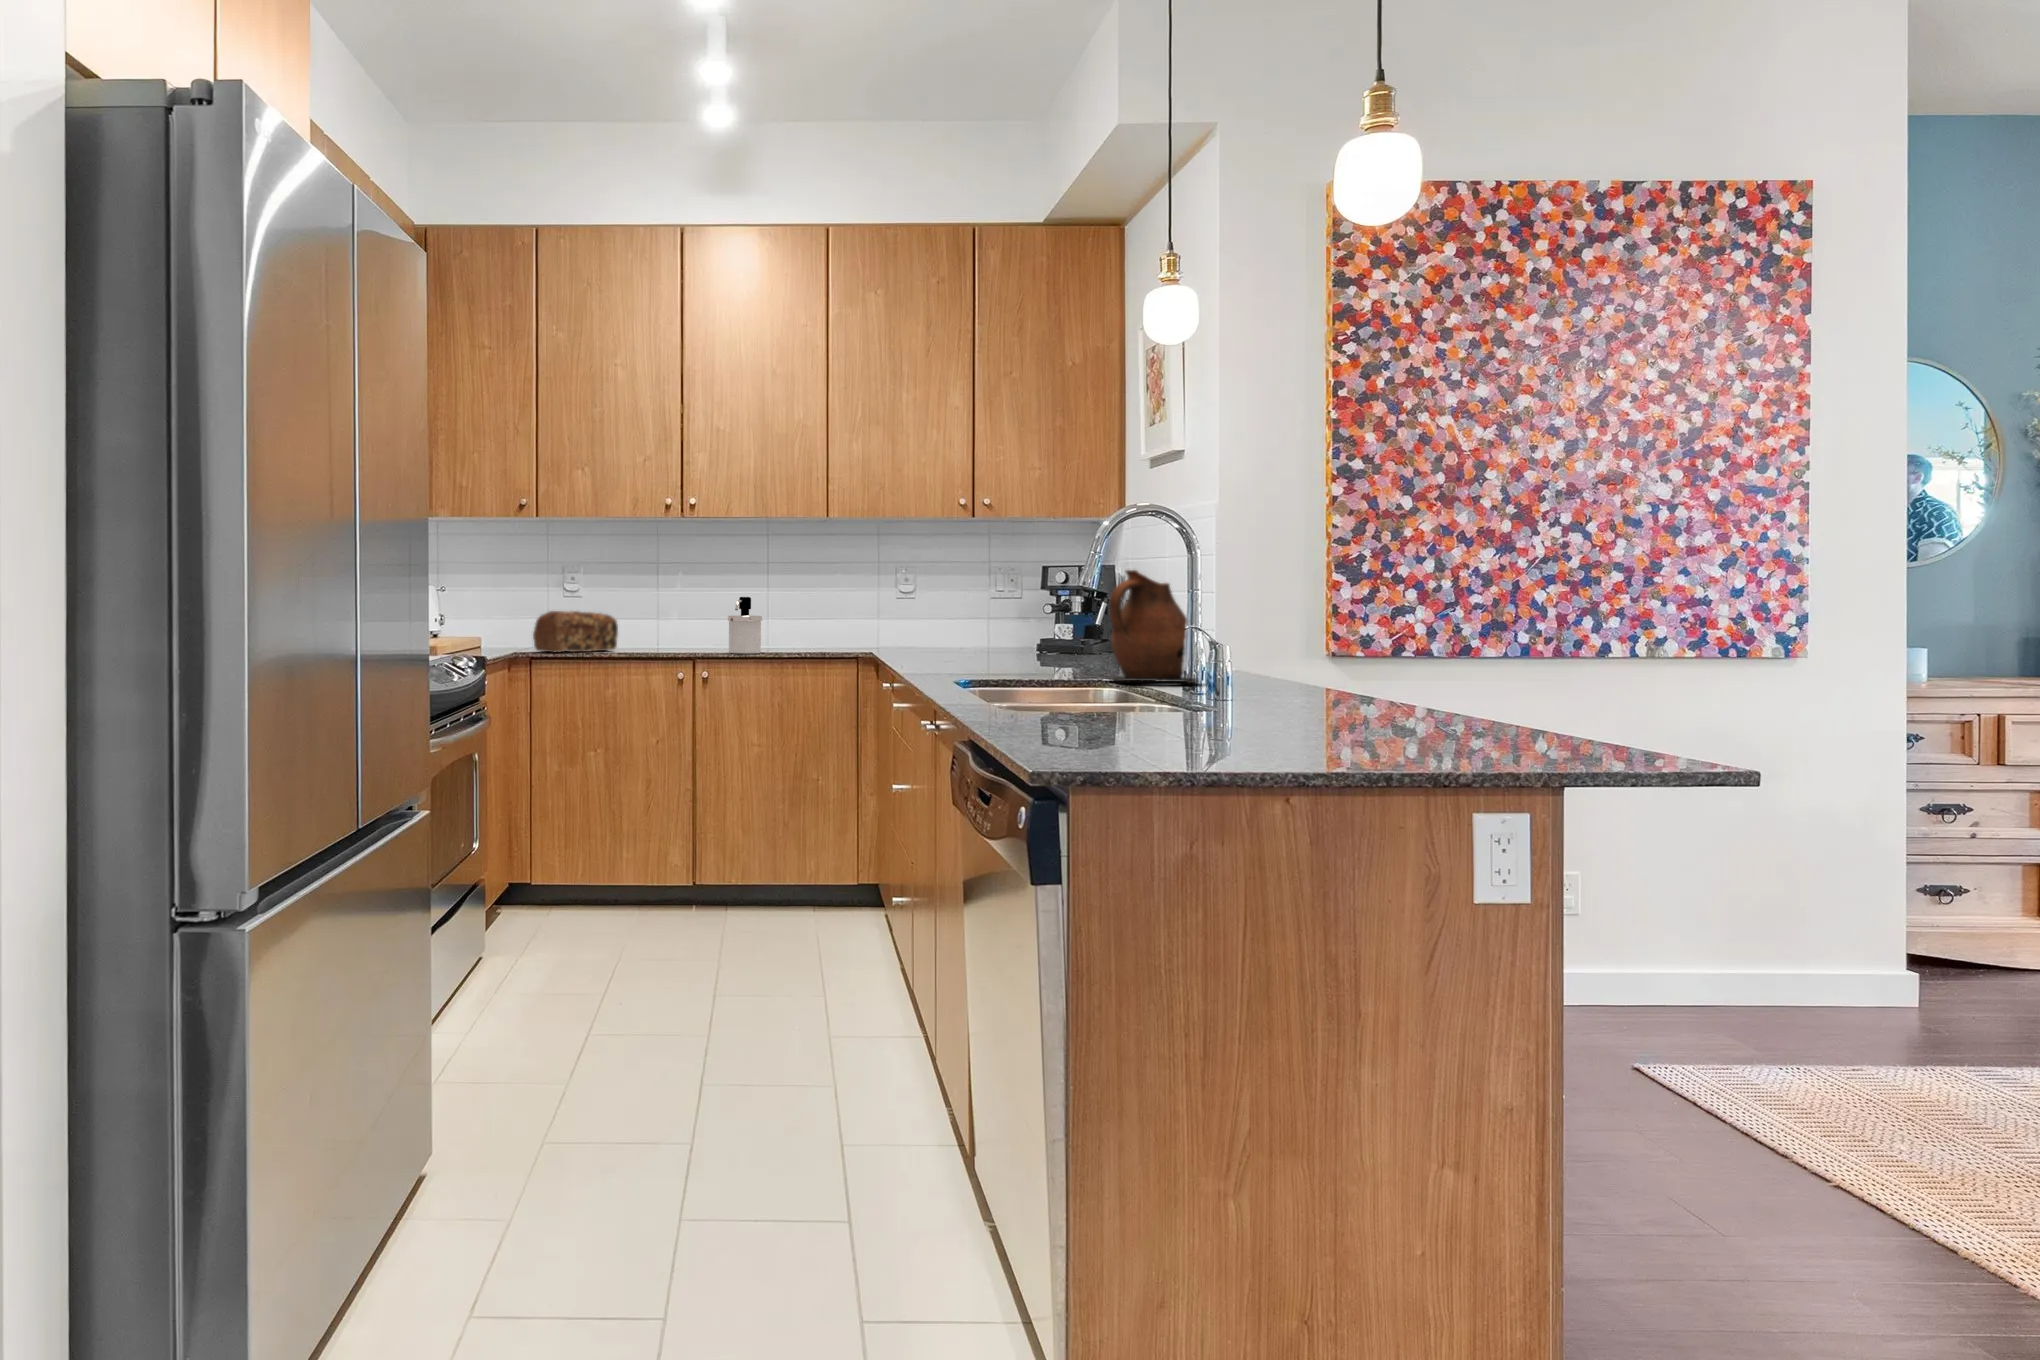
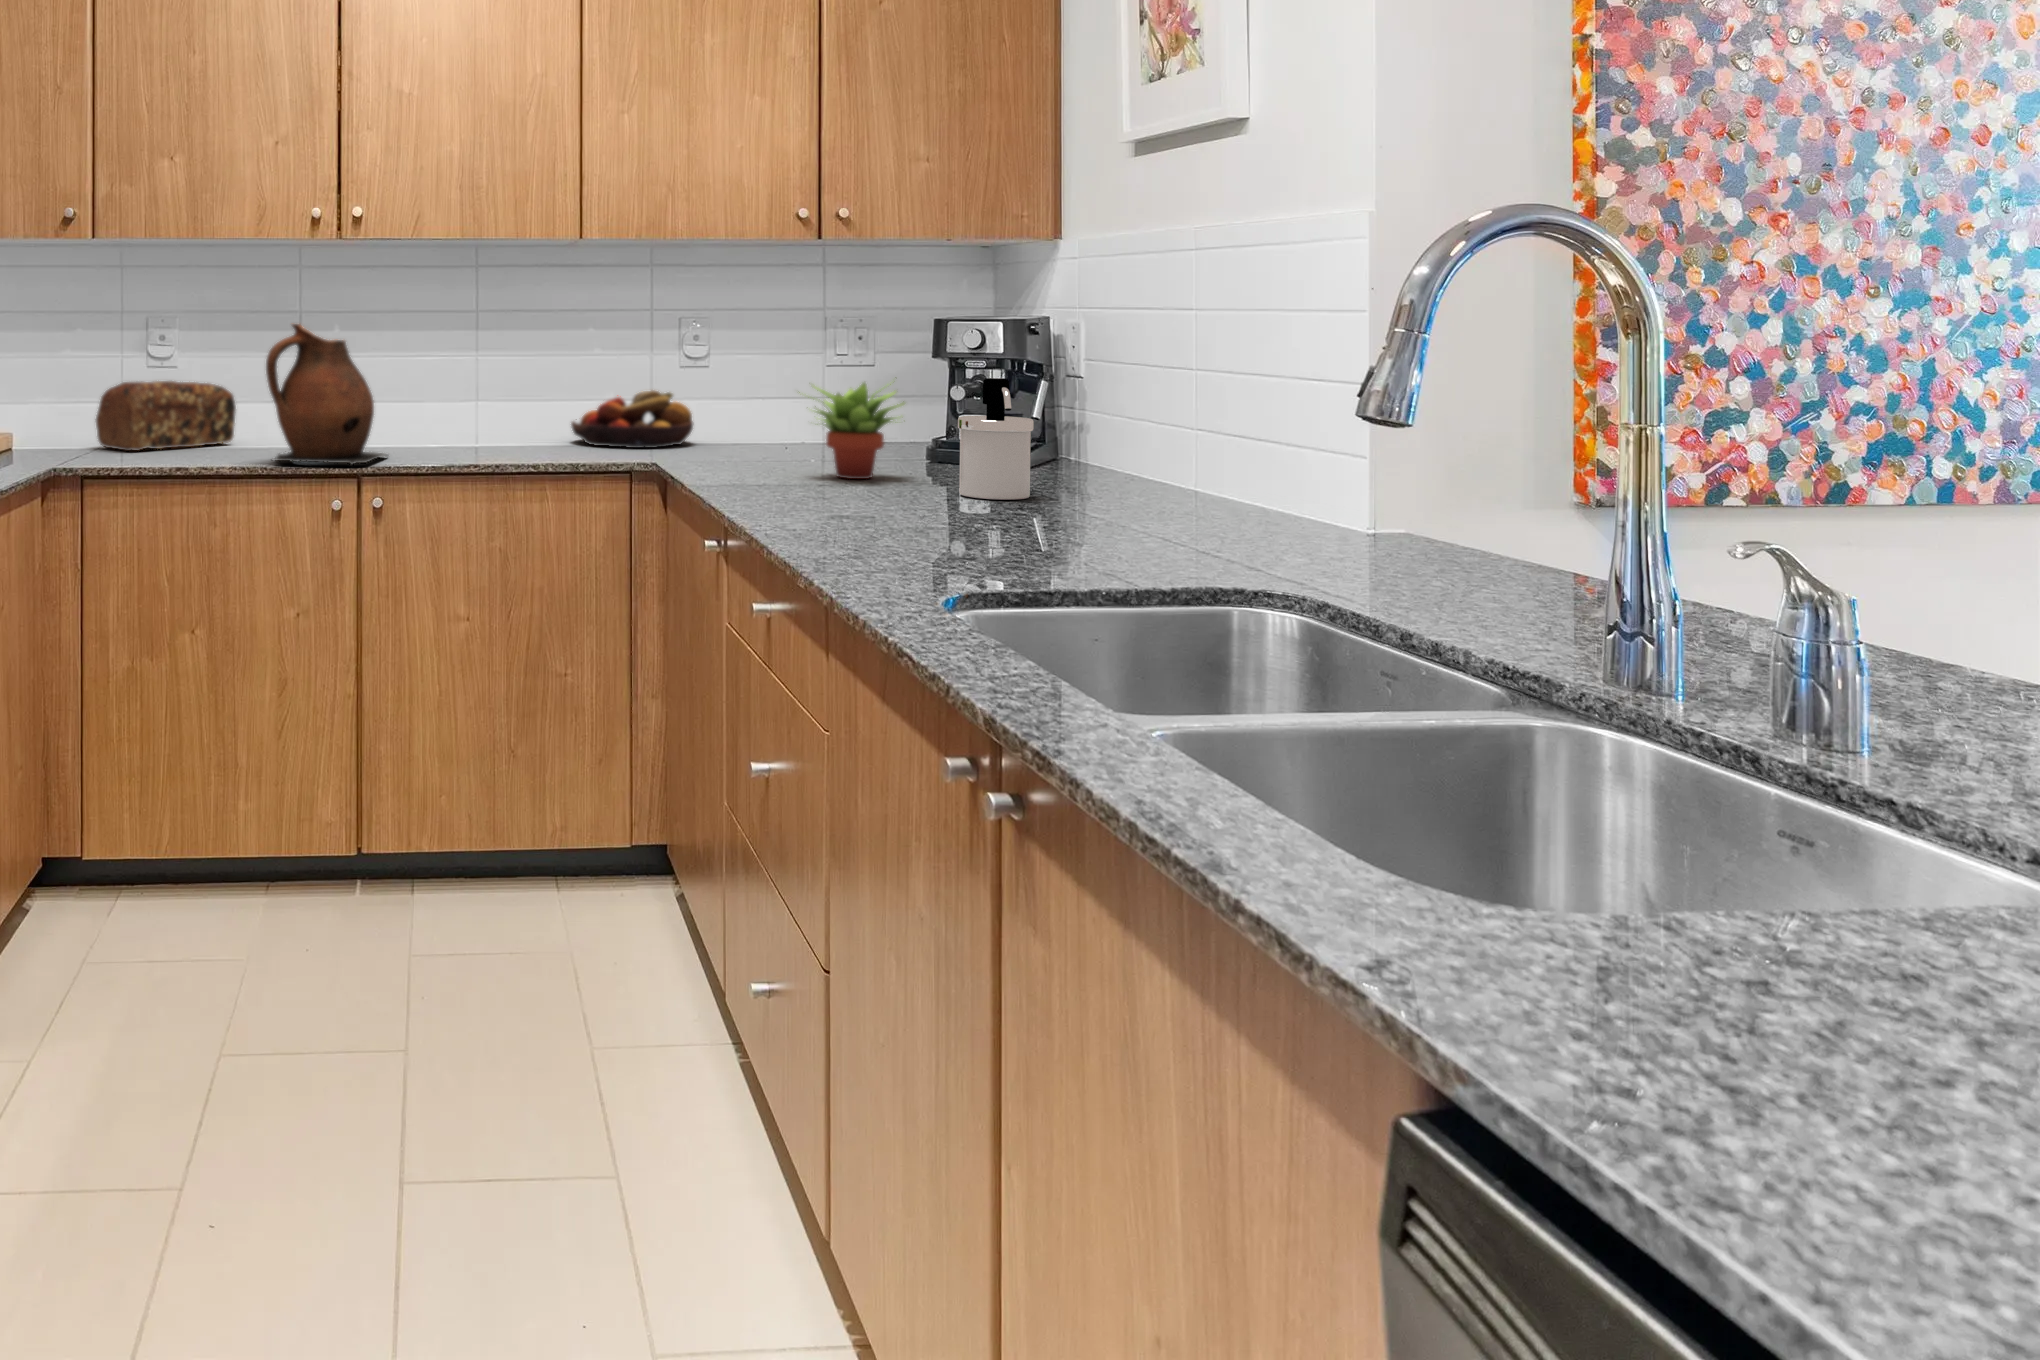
ceramic pitcher: present [1109,570,1198,683] -> present [266,324,388,466]
soap dispenser: present [728,597,762,653] -> present [958,378,1034,500]
succulent plant: none [951,603,1017,662] -> present [799,377,905,479]
fruit bowl: none [829,618,906,653] -> present [571,391,693,448]

